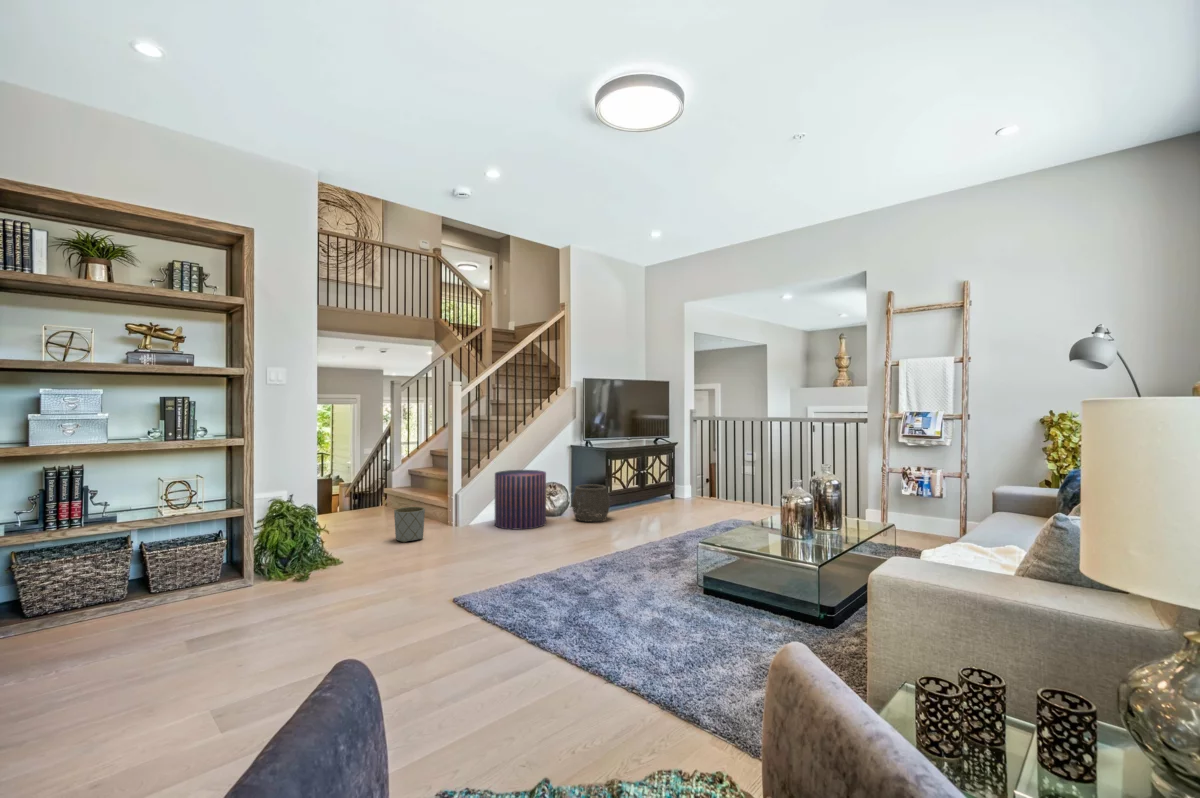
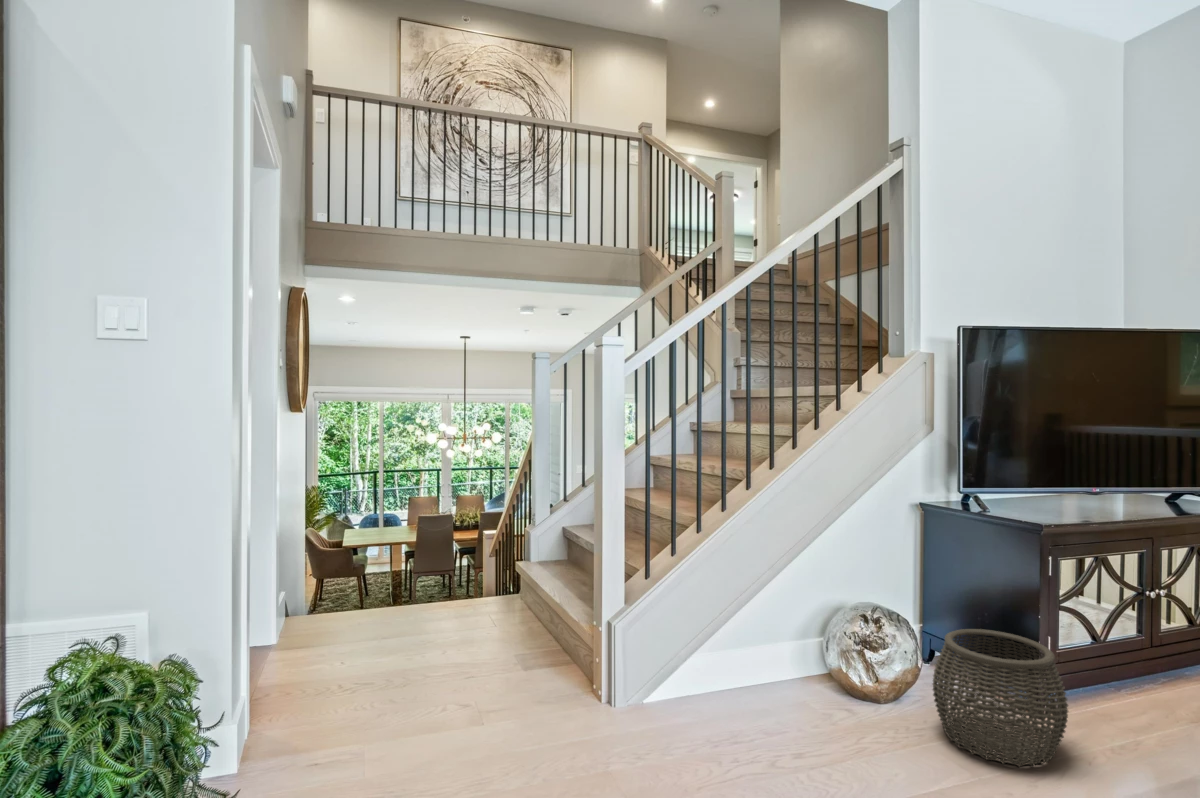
pouf: present [495,470,546,529] -> none [706,566,854,763]
planter: present [394,507,425,542] -> none [429,655,508,766]

